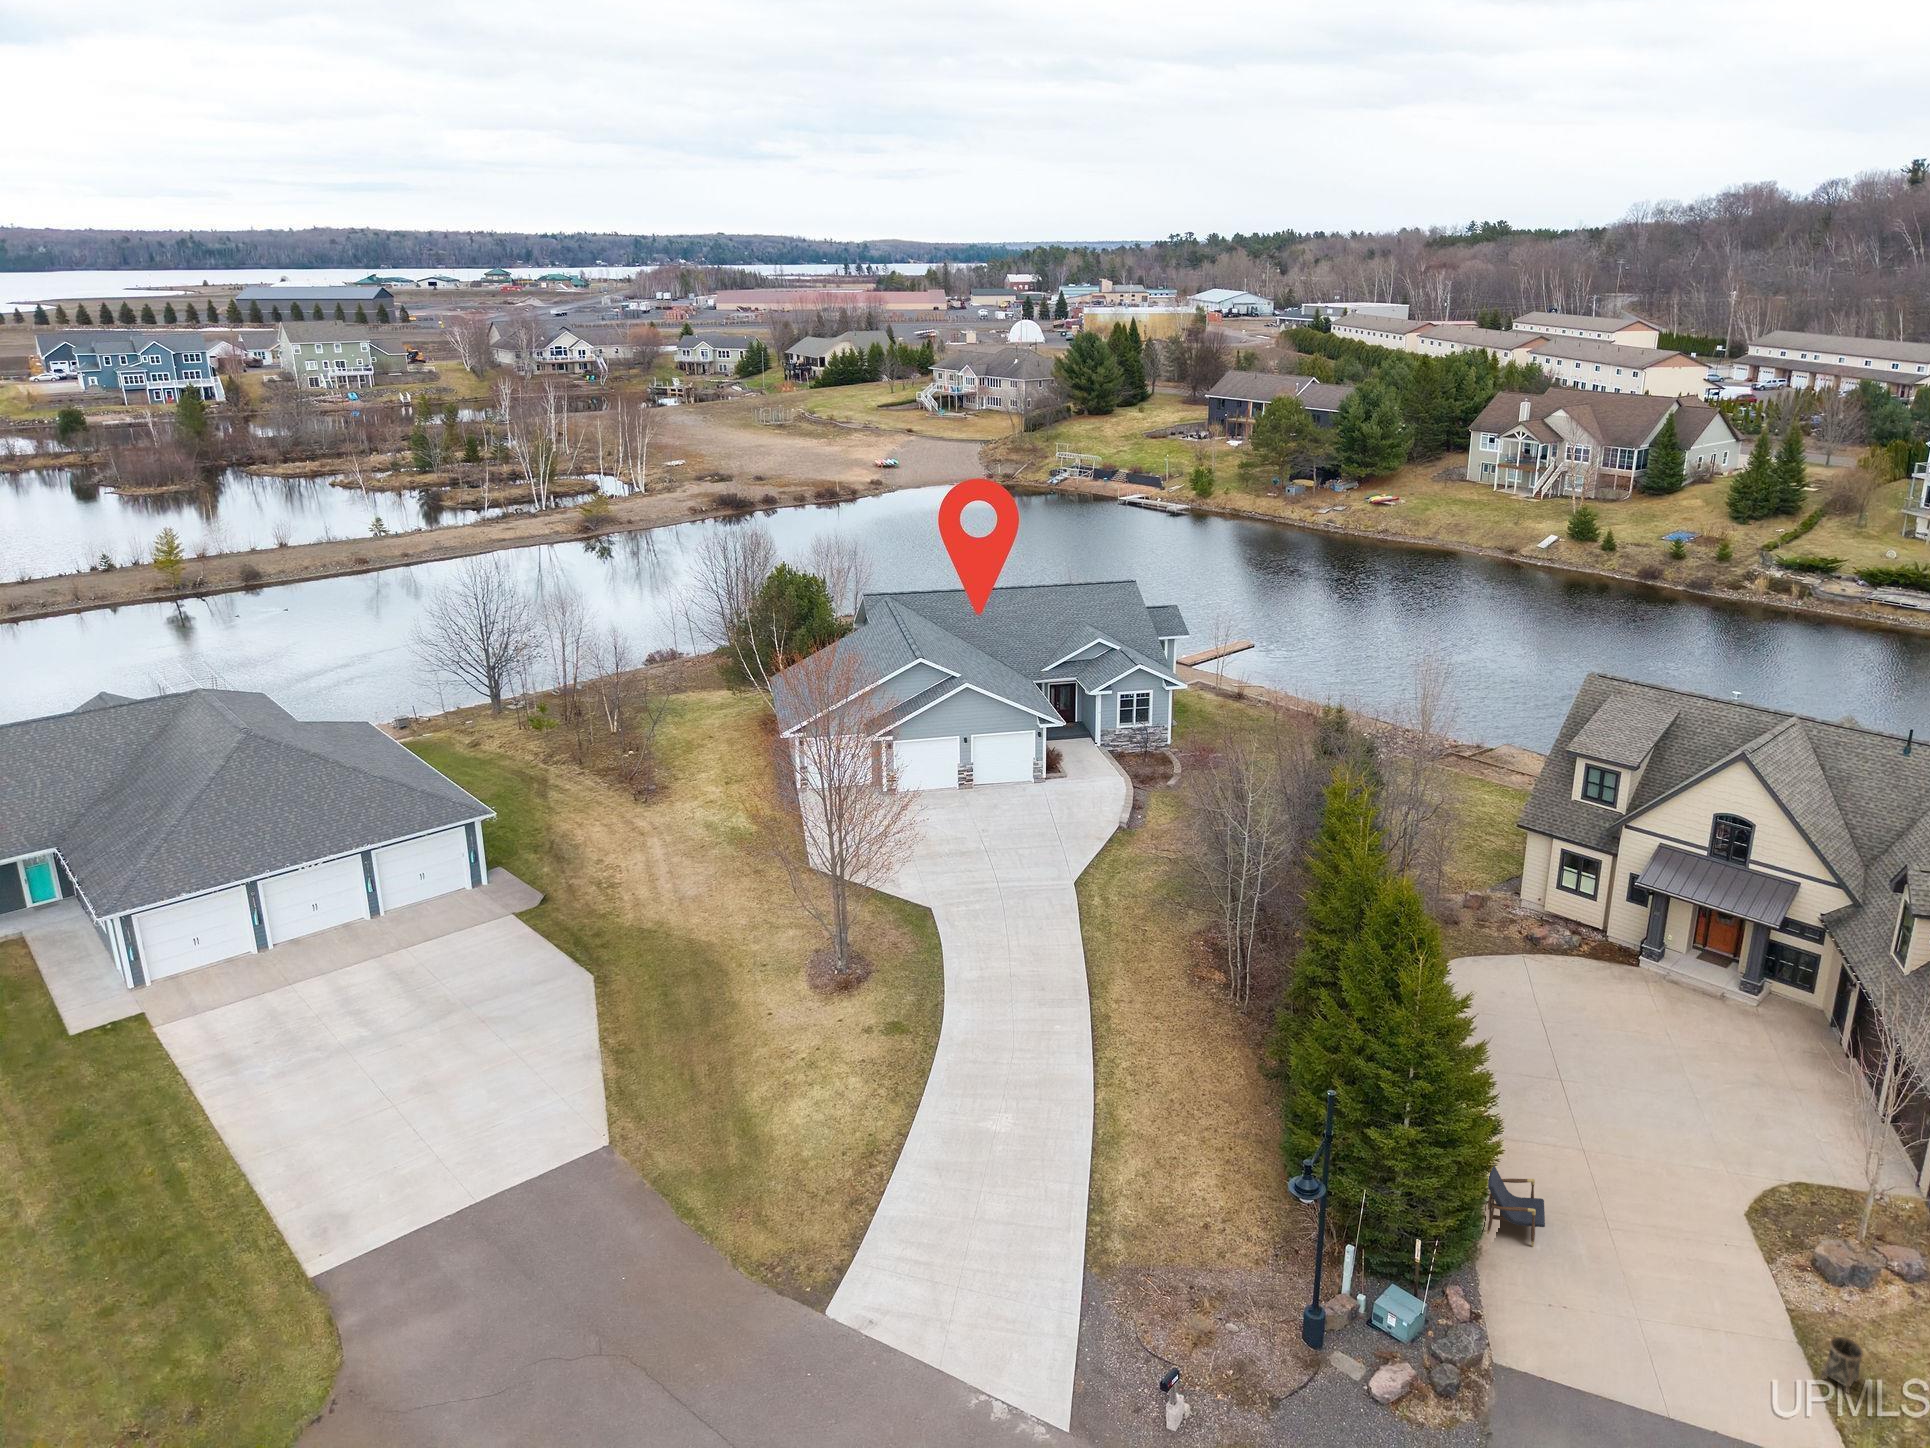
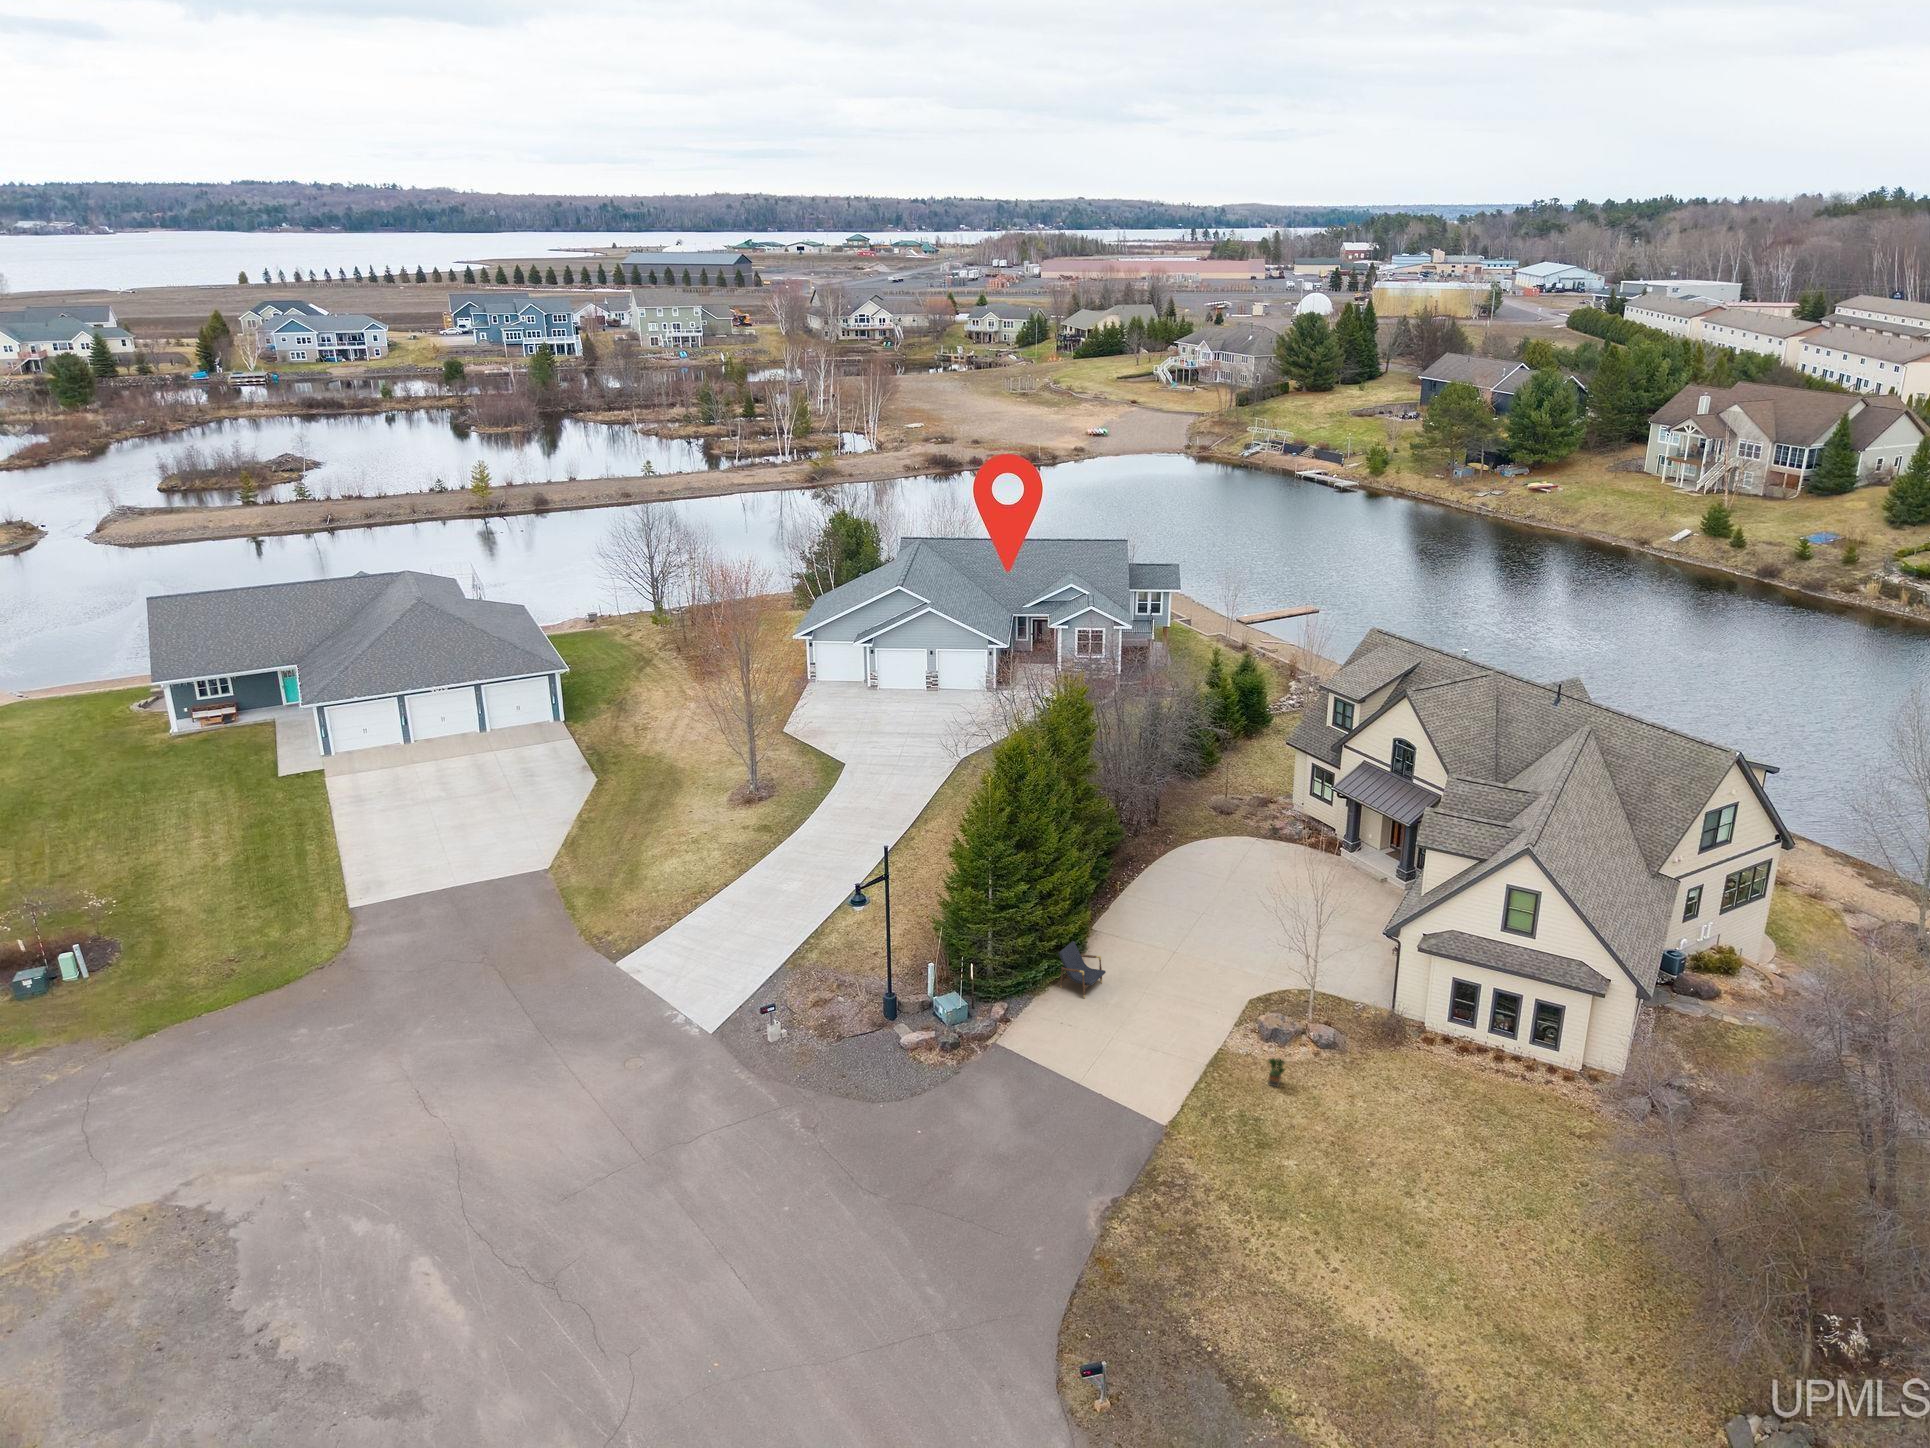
potted tree: none [1875,1311,1911,1354] -> present [1268,1058,1285,1087]
basket: present [1821,1337,1863,1394] -> none [1209,1063,1233,1100]

